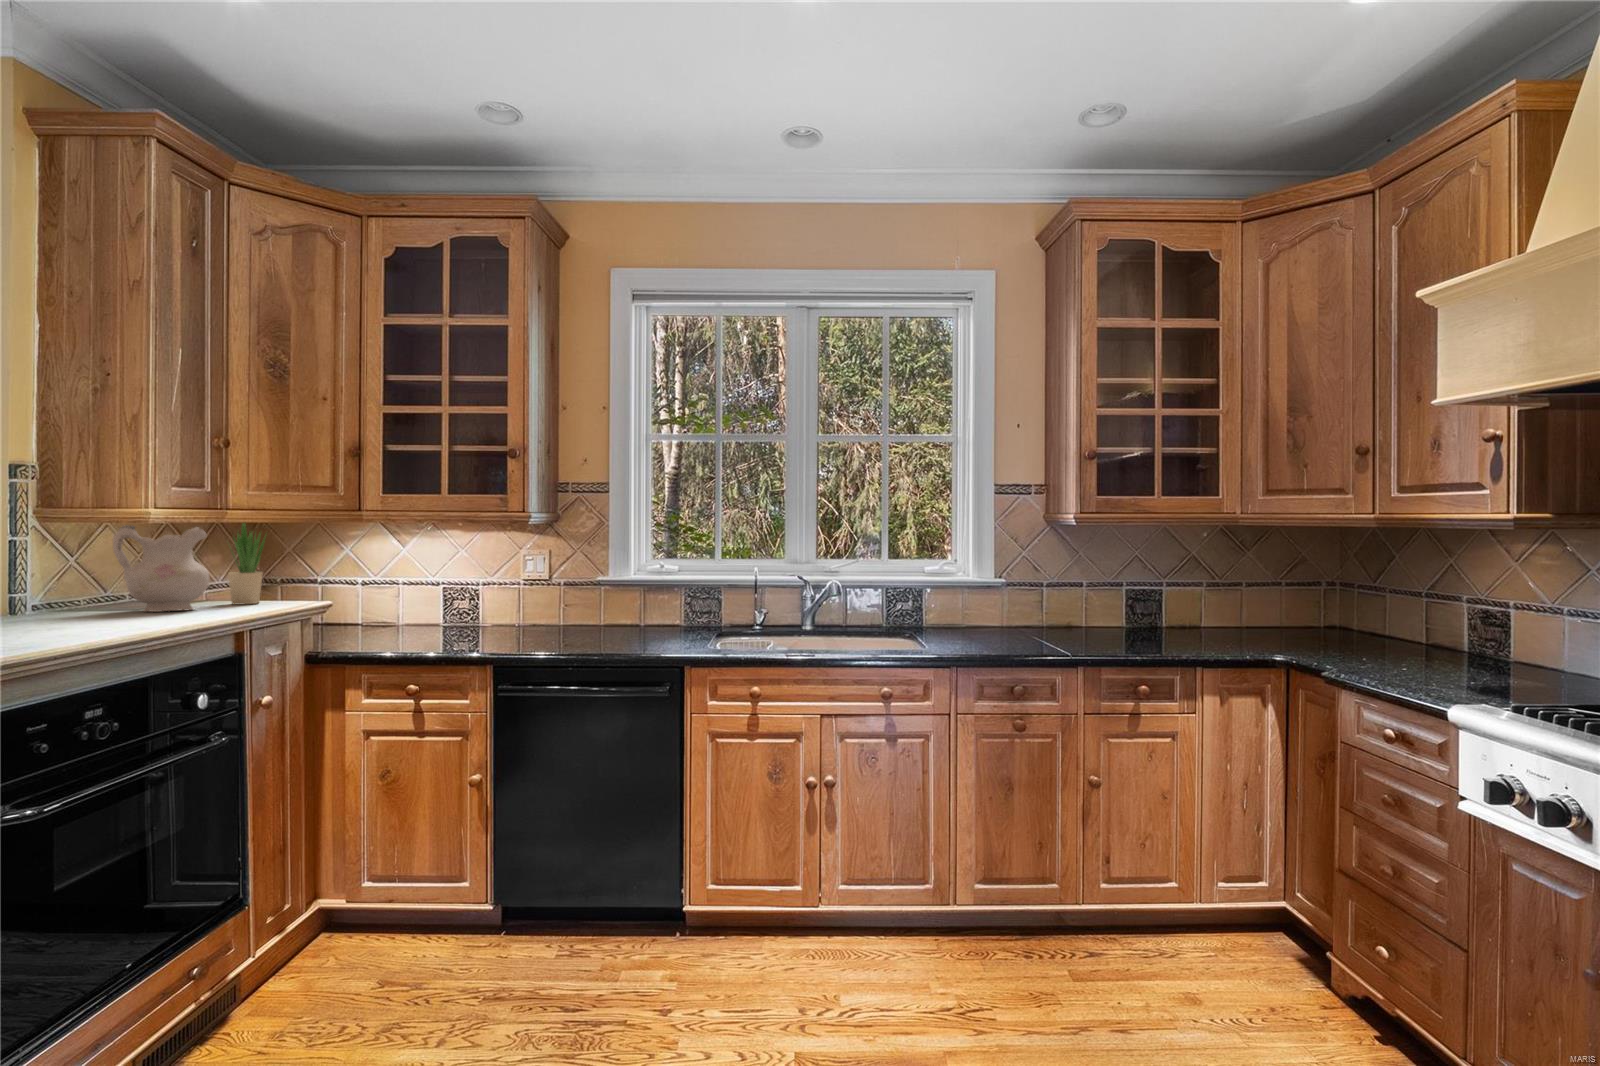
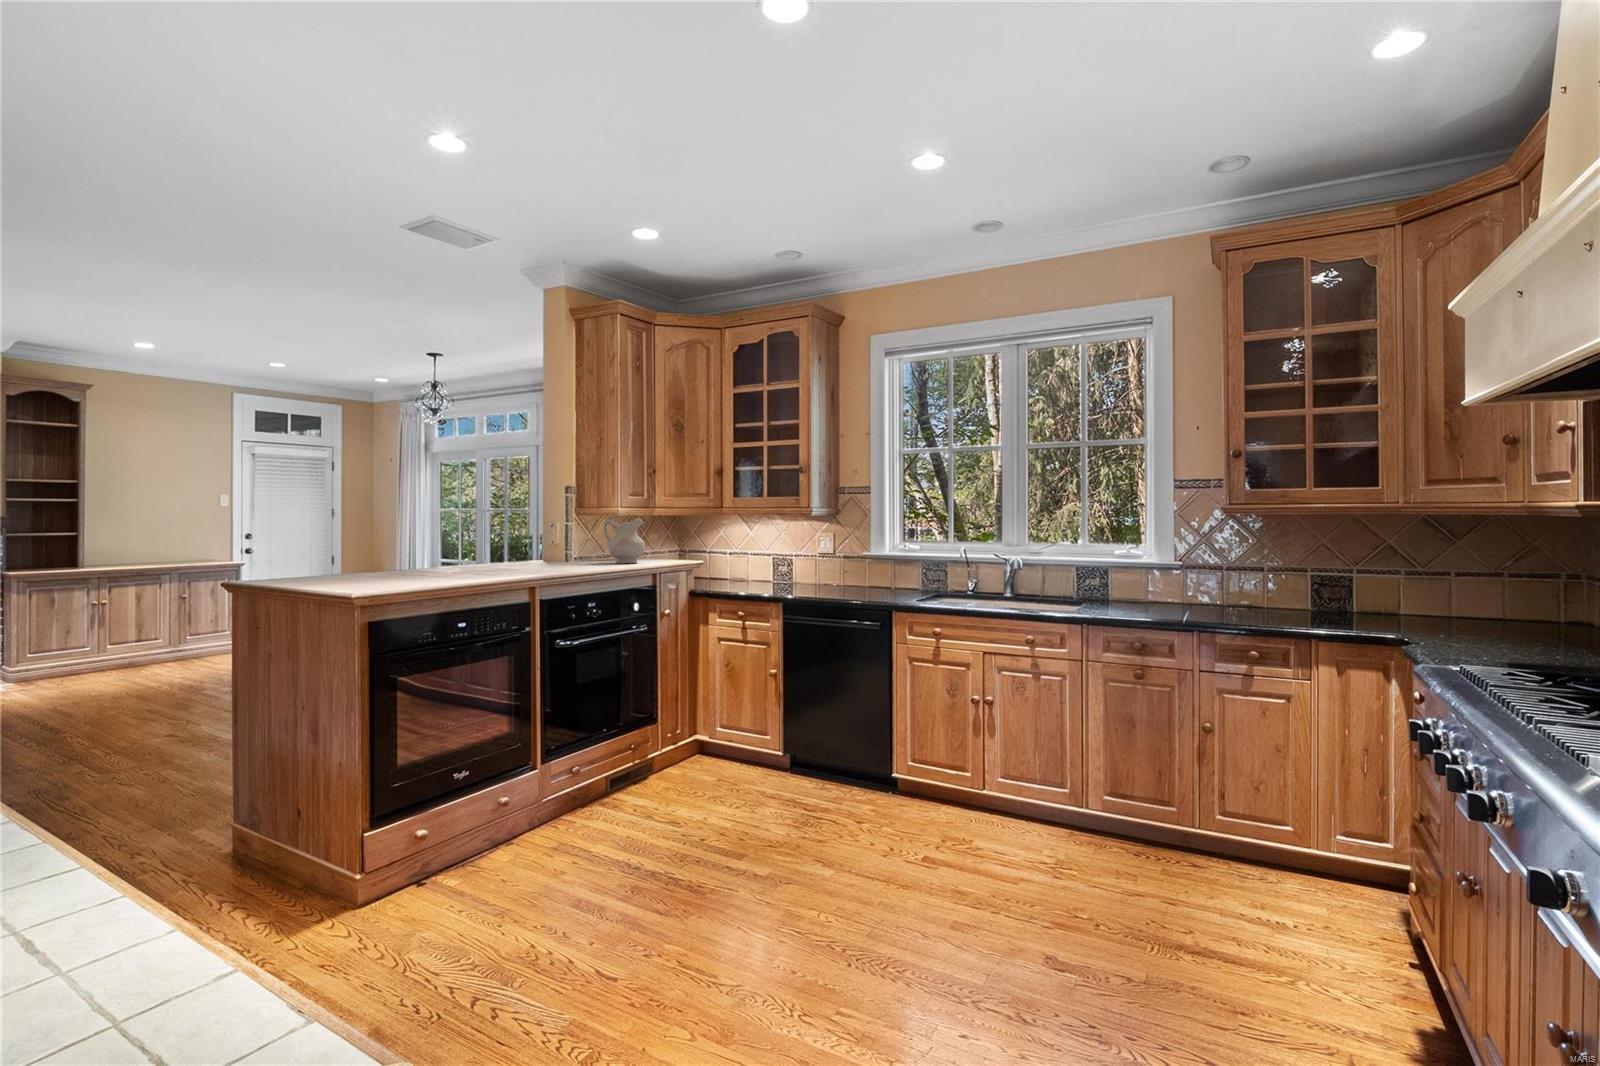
potted plant: present [228,523,266,604] -> none [656,512,677,562]

